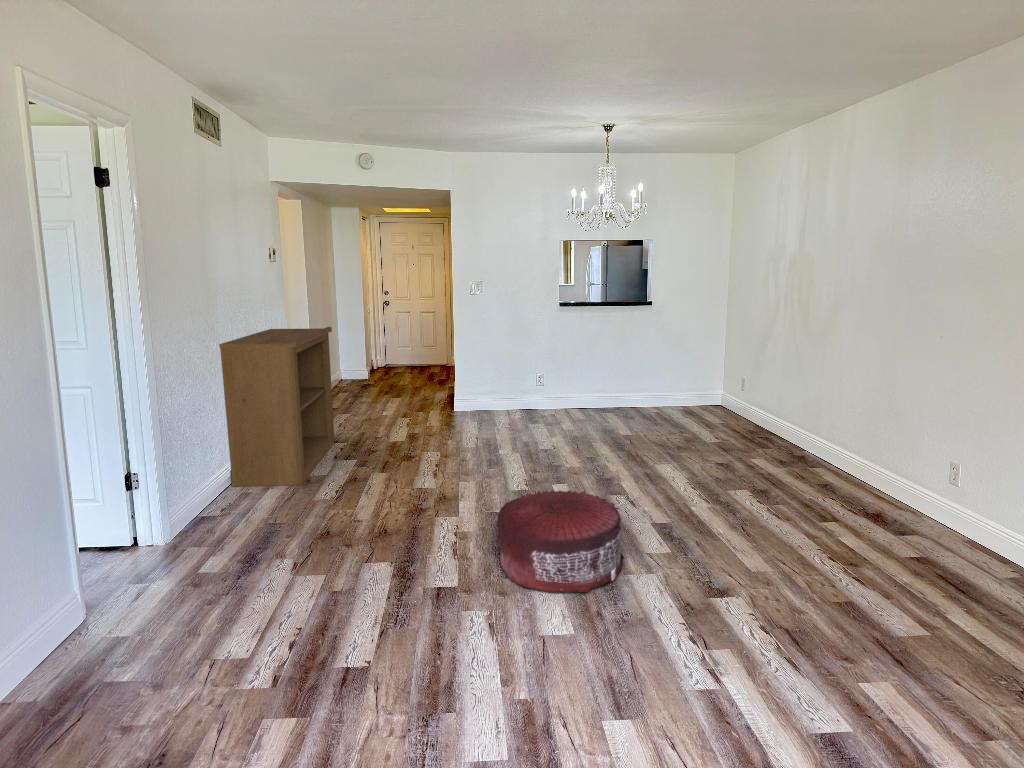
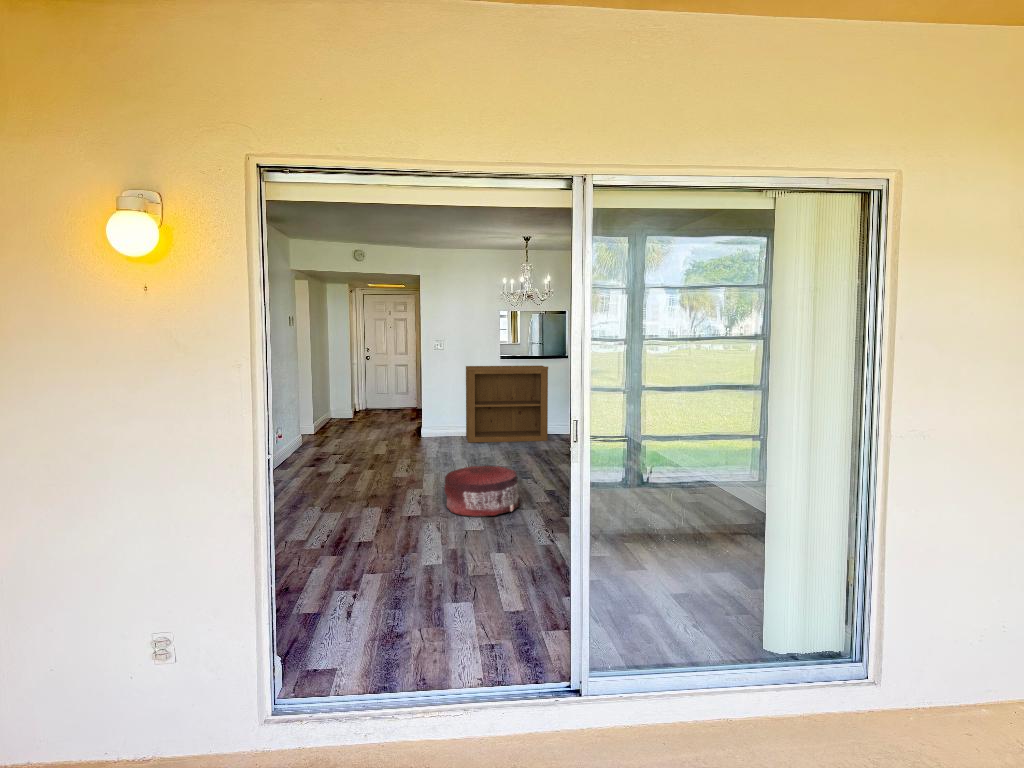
bookshelf: present [219,327,335,486] -> present [466,366,548,443]

